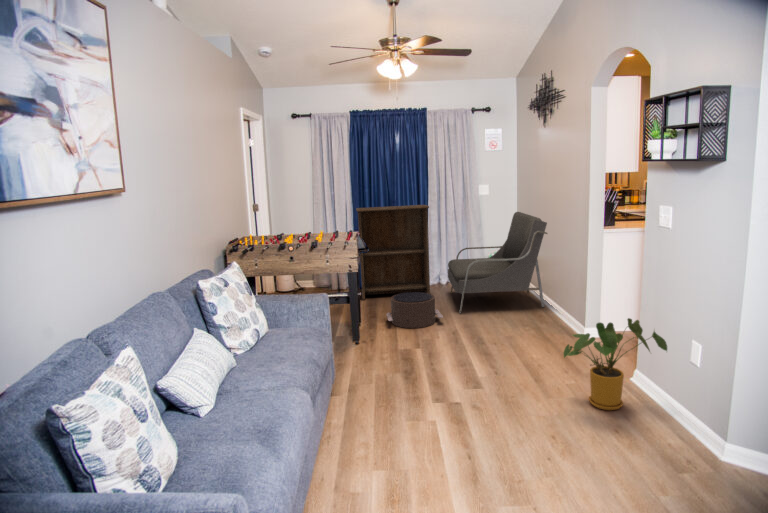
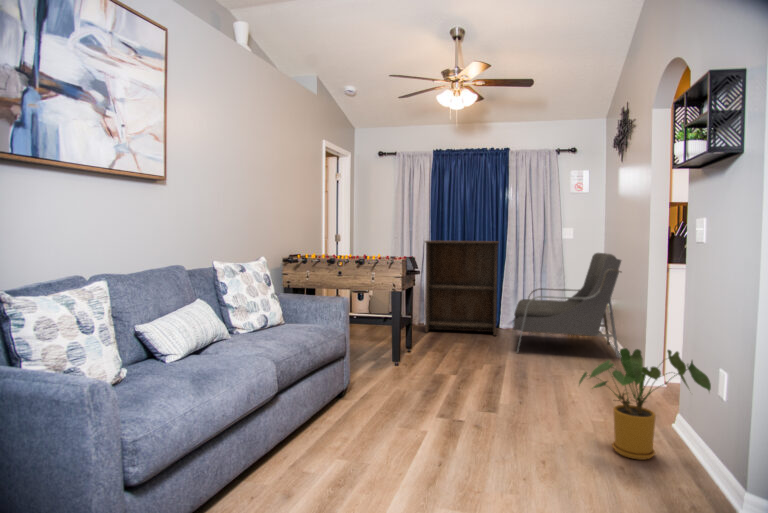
pouf: present [387,292,443,328] -> none [434,324,493,359]

